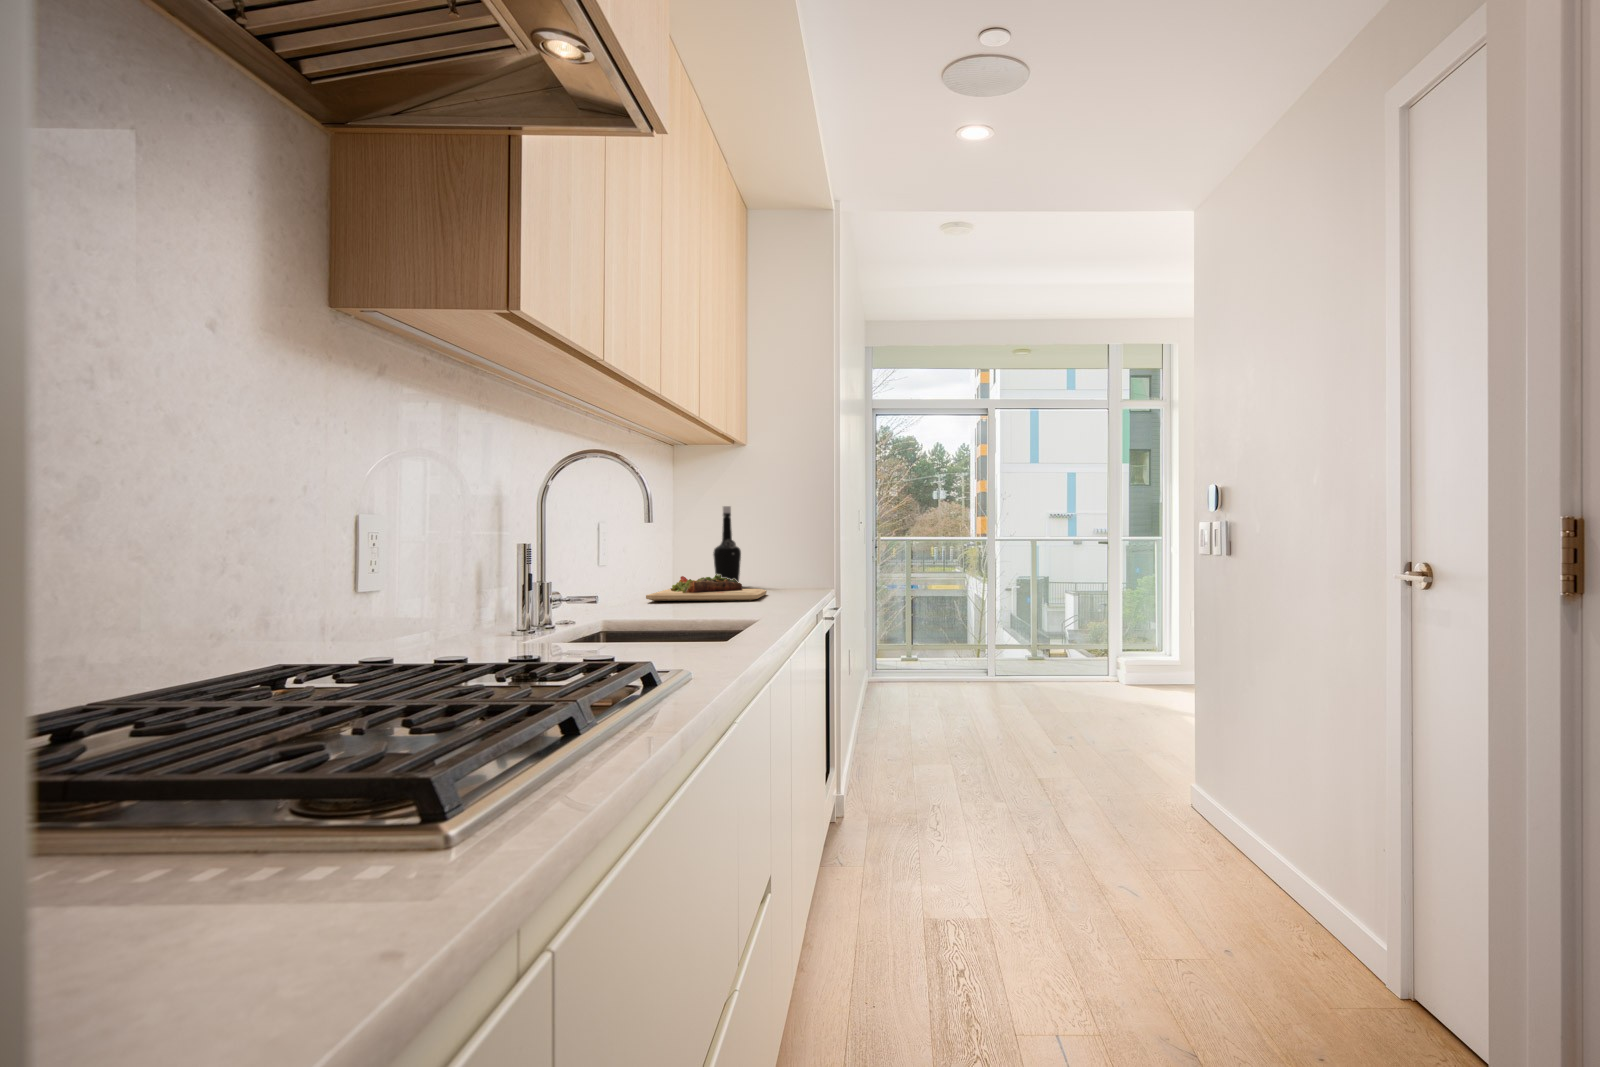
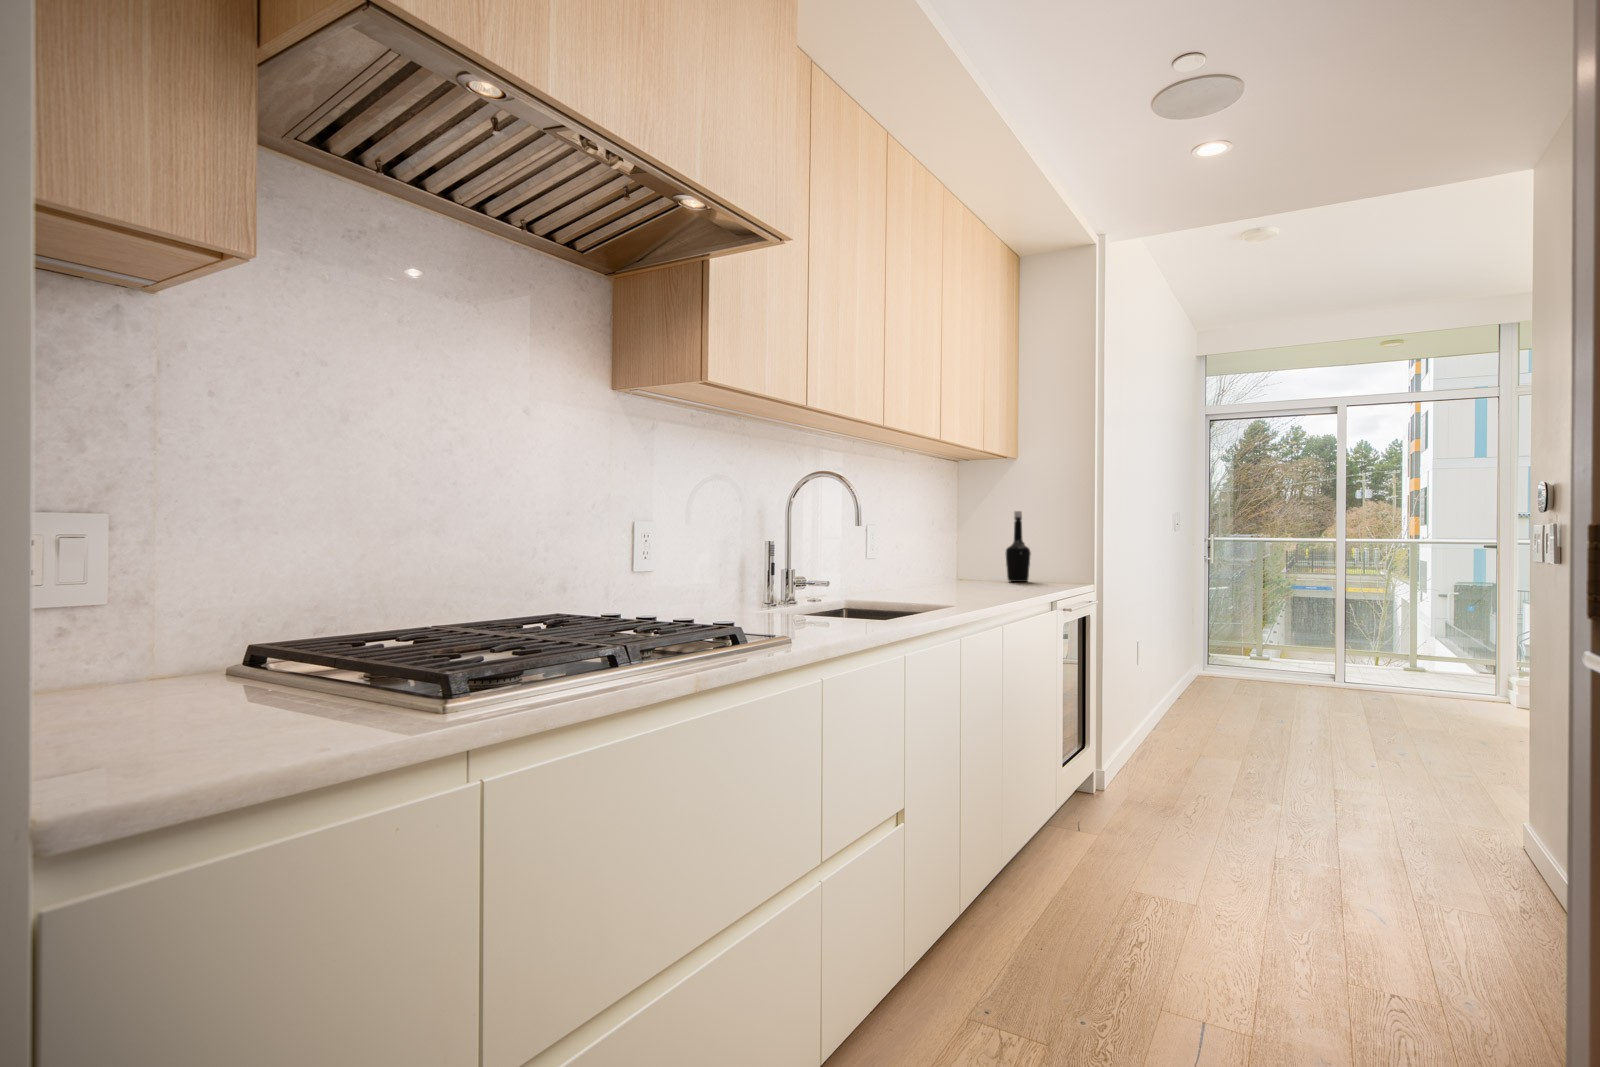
cutting board: present [646,574,767,601] -> none [920,570,1029,593]

